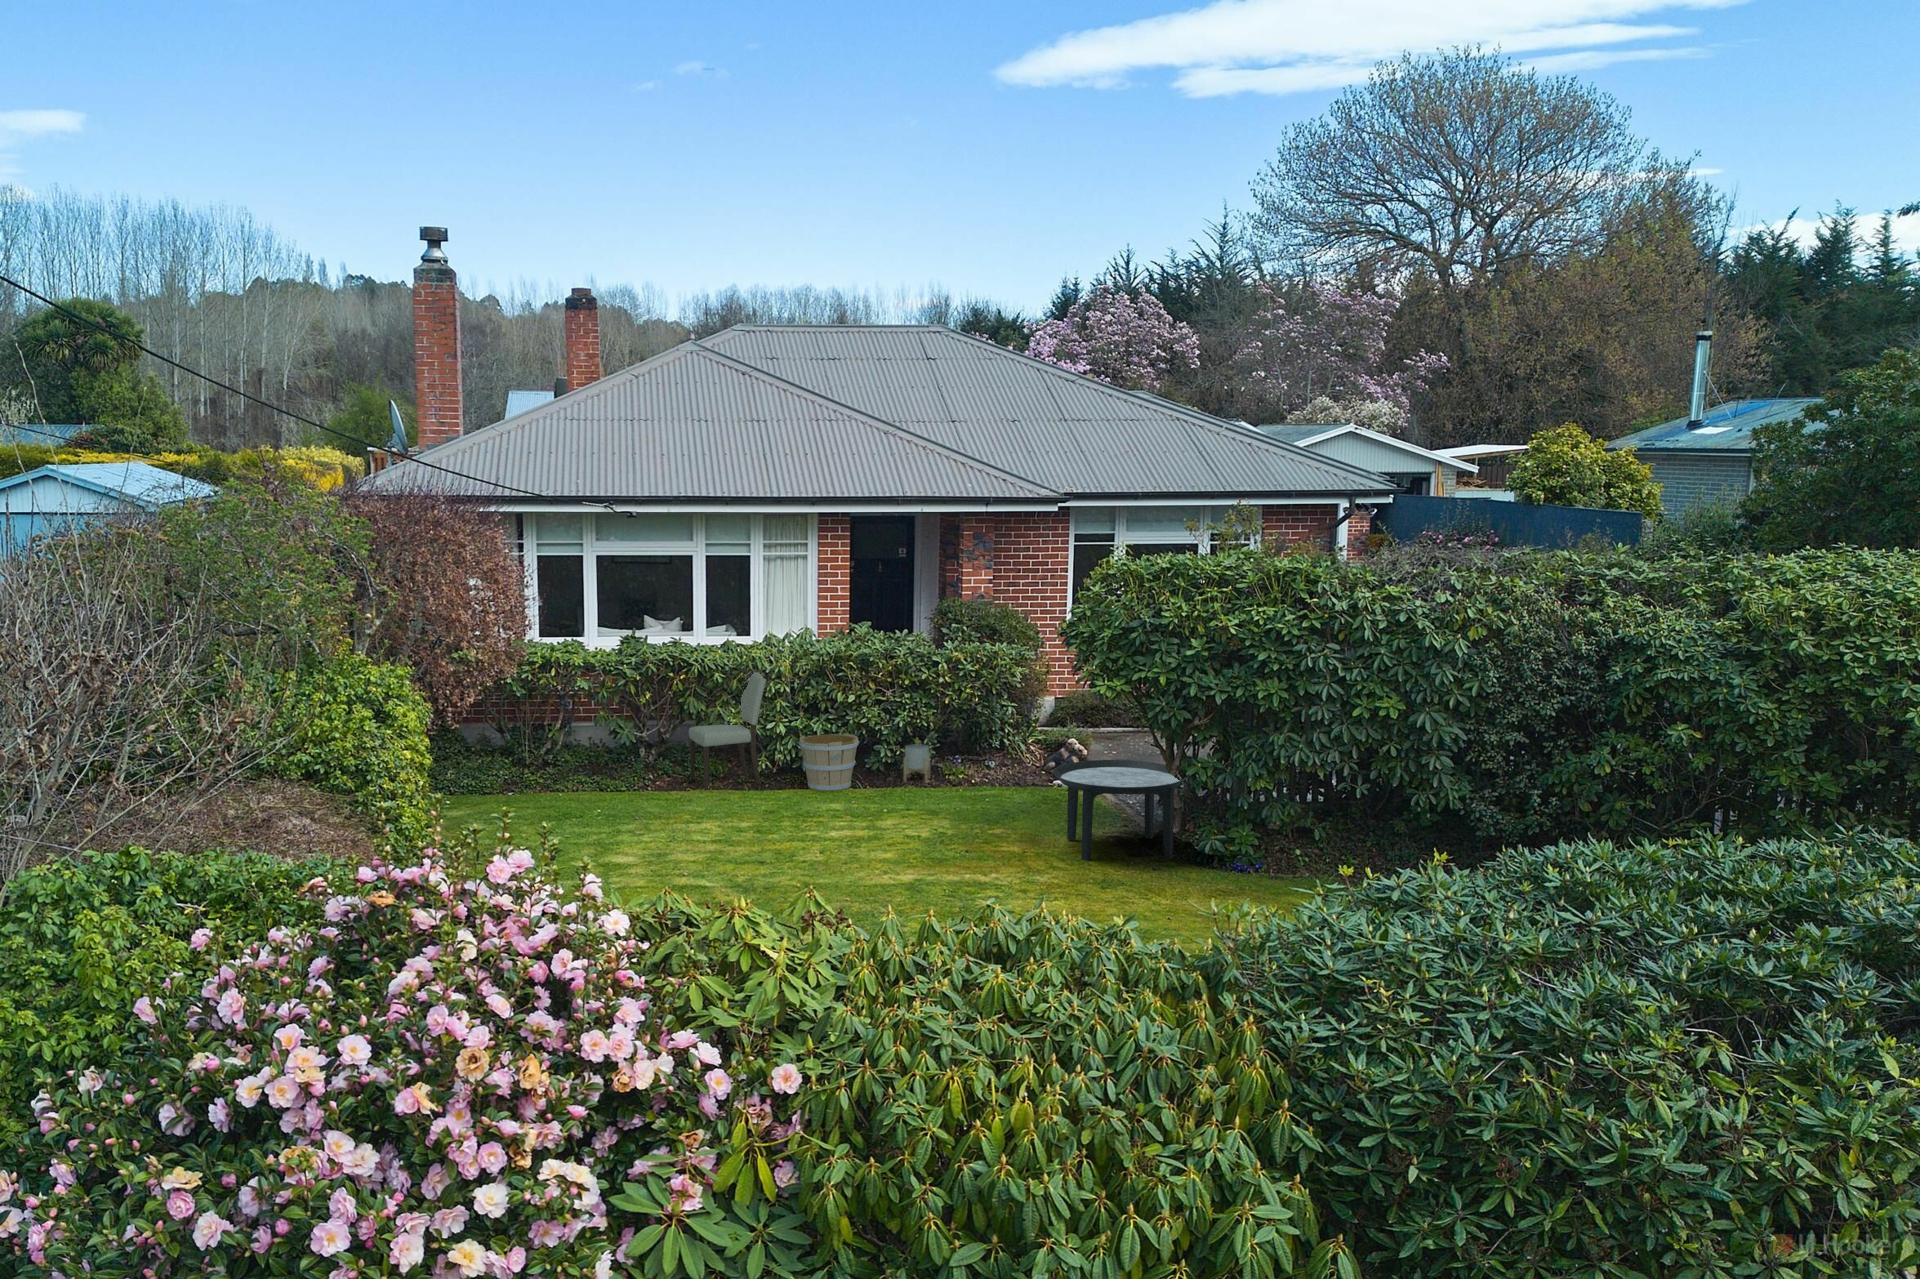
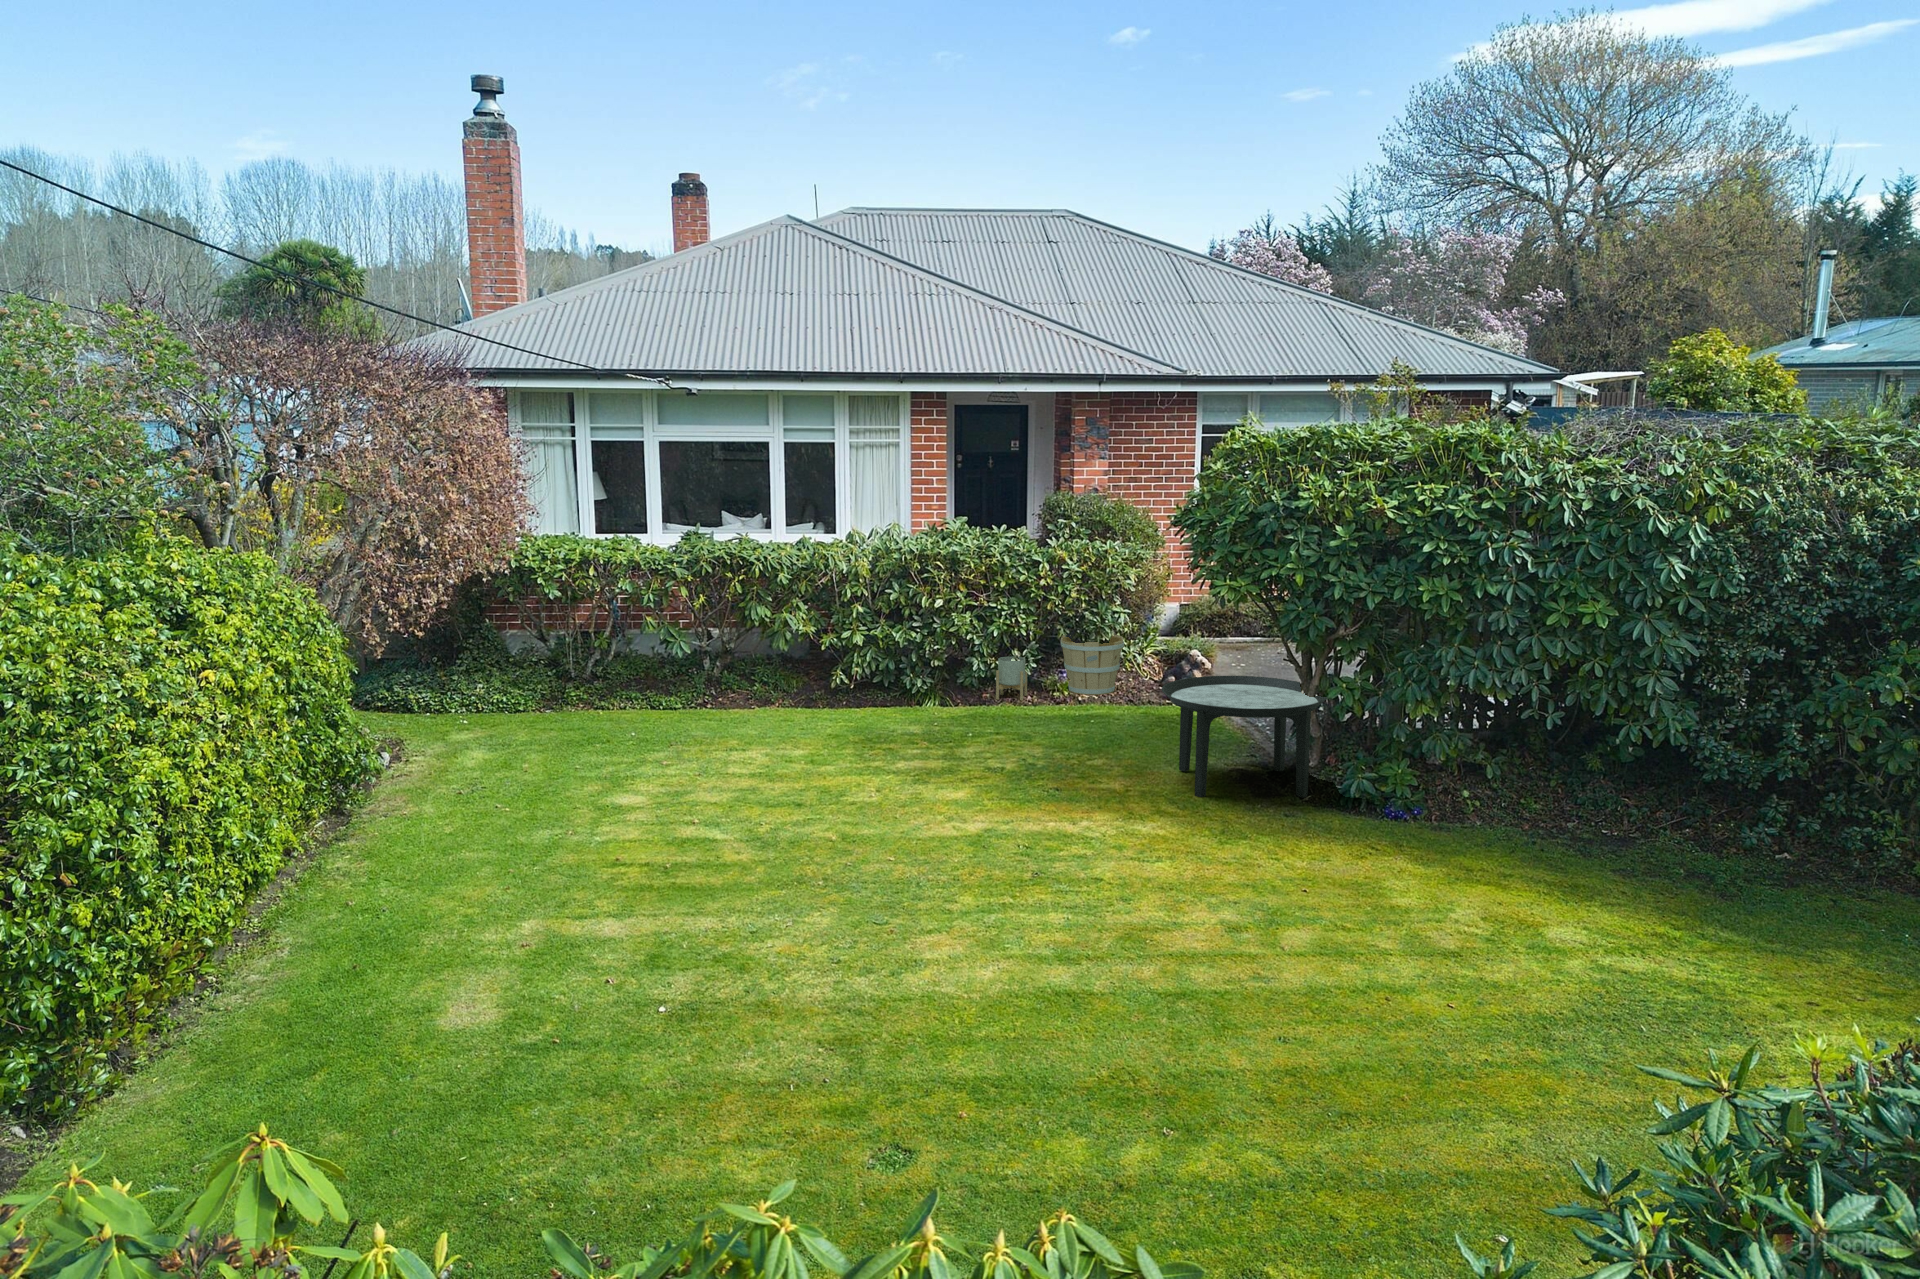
chair: present [689,672,766,790] -> none [755,572,840,705]
wooden bucket: present [799,733,859,791] -> present [1061,634,1124,695]

